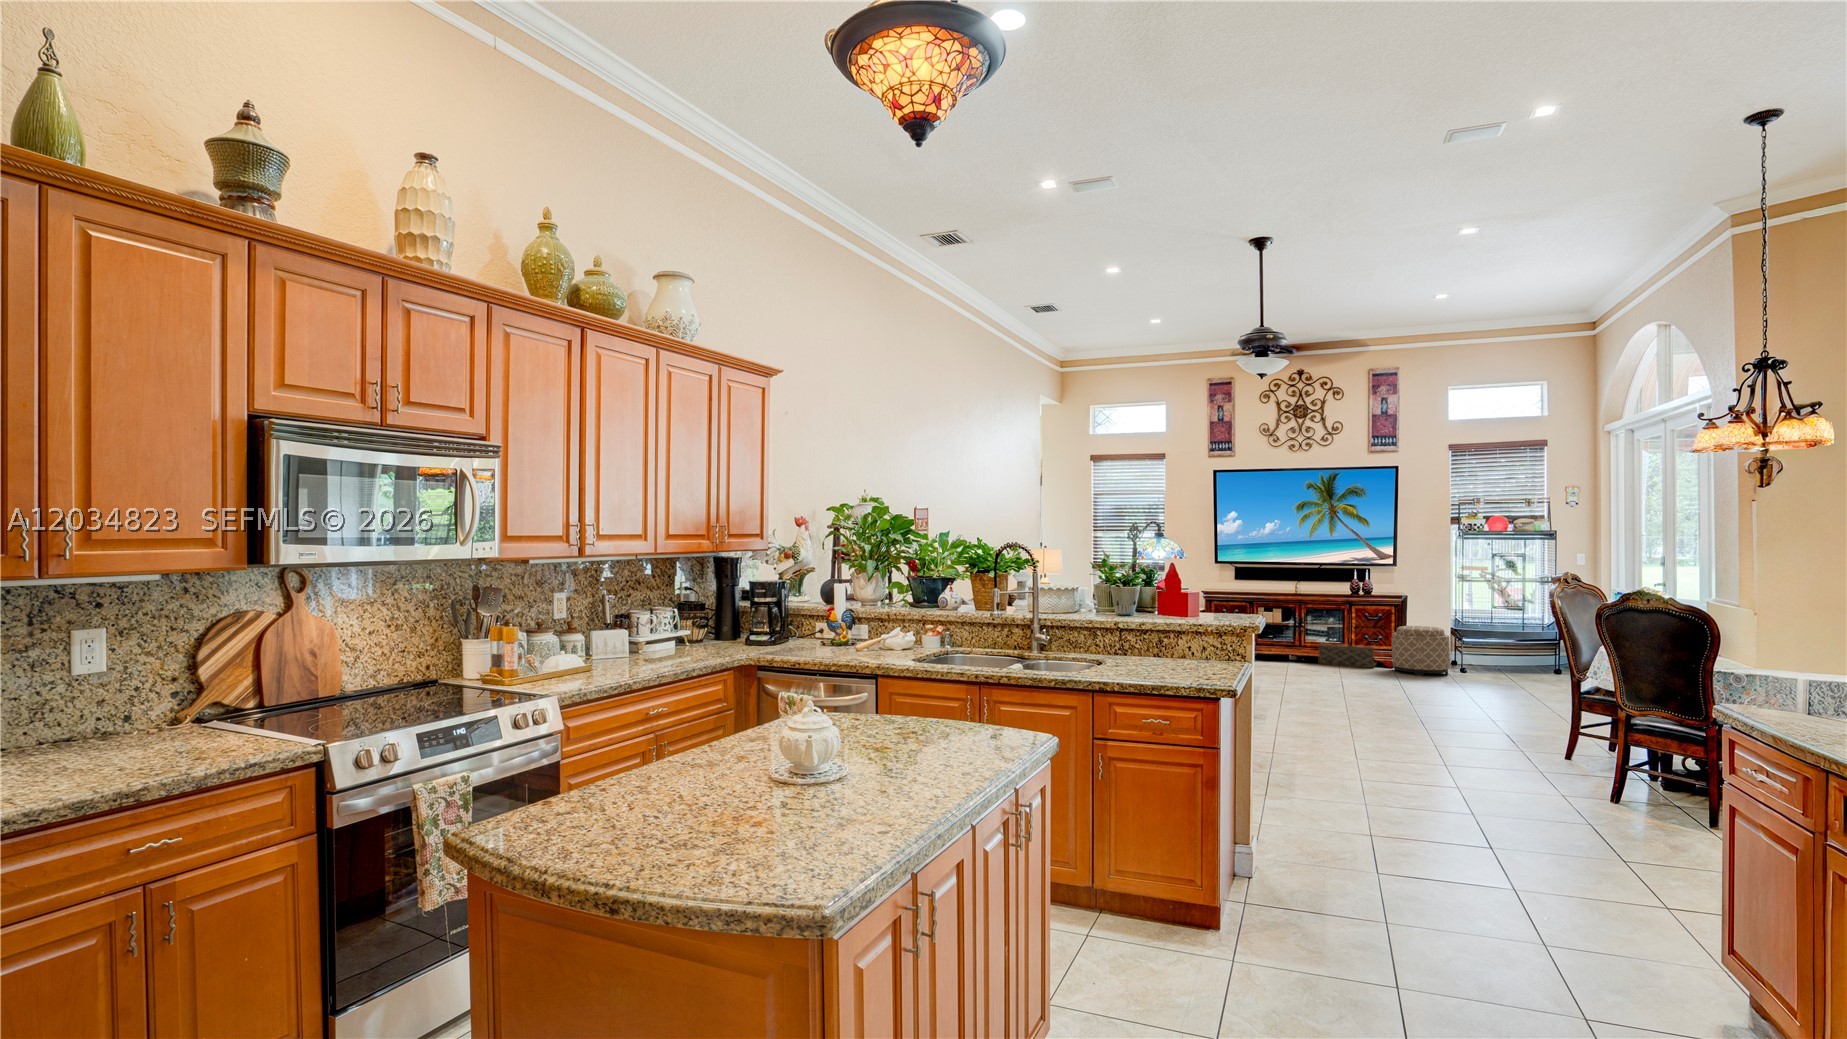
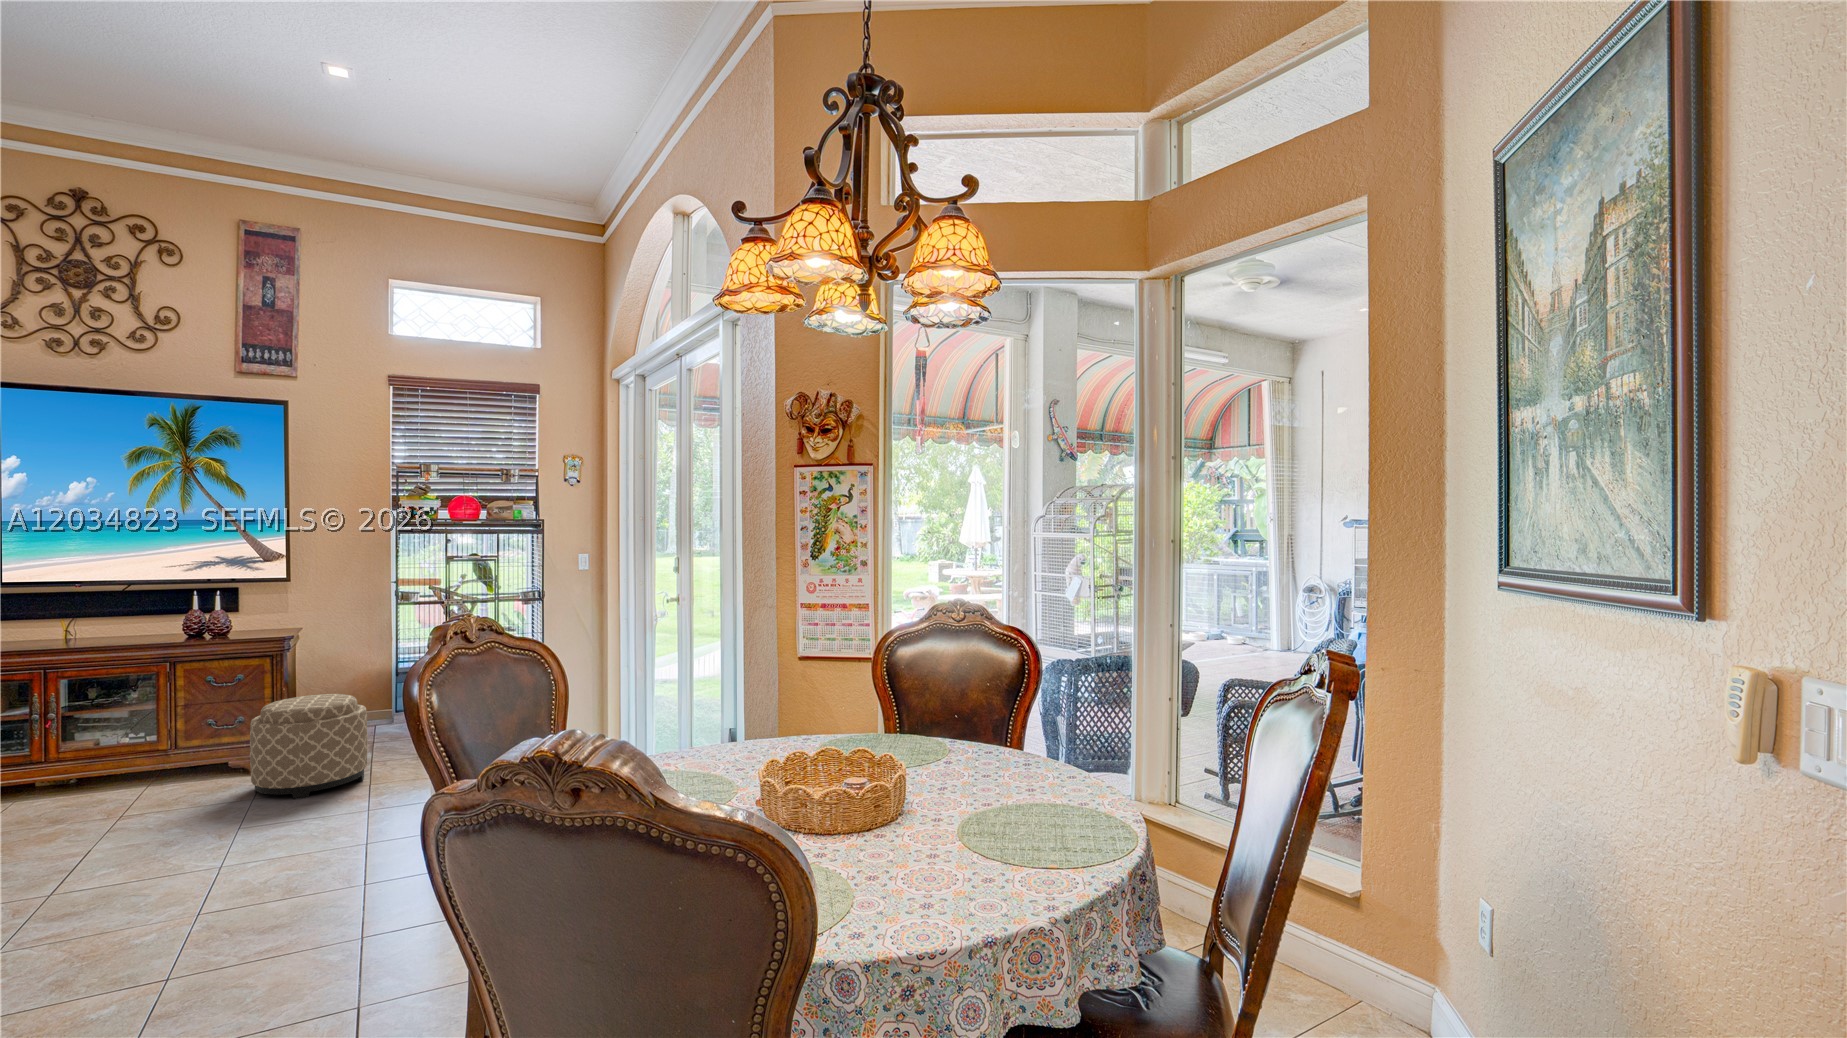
woven basket: present [1318,643,1376,668] -> none [75,739,229,809]

